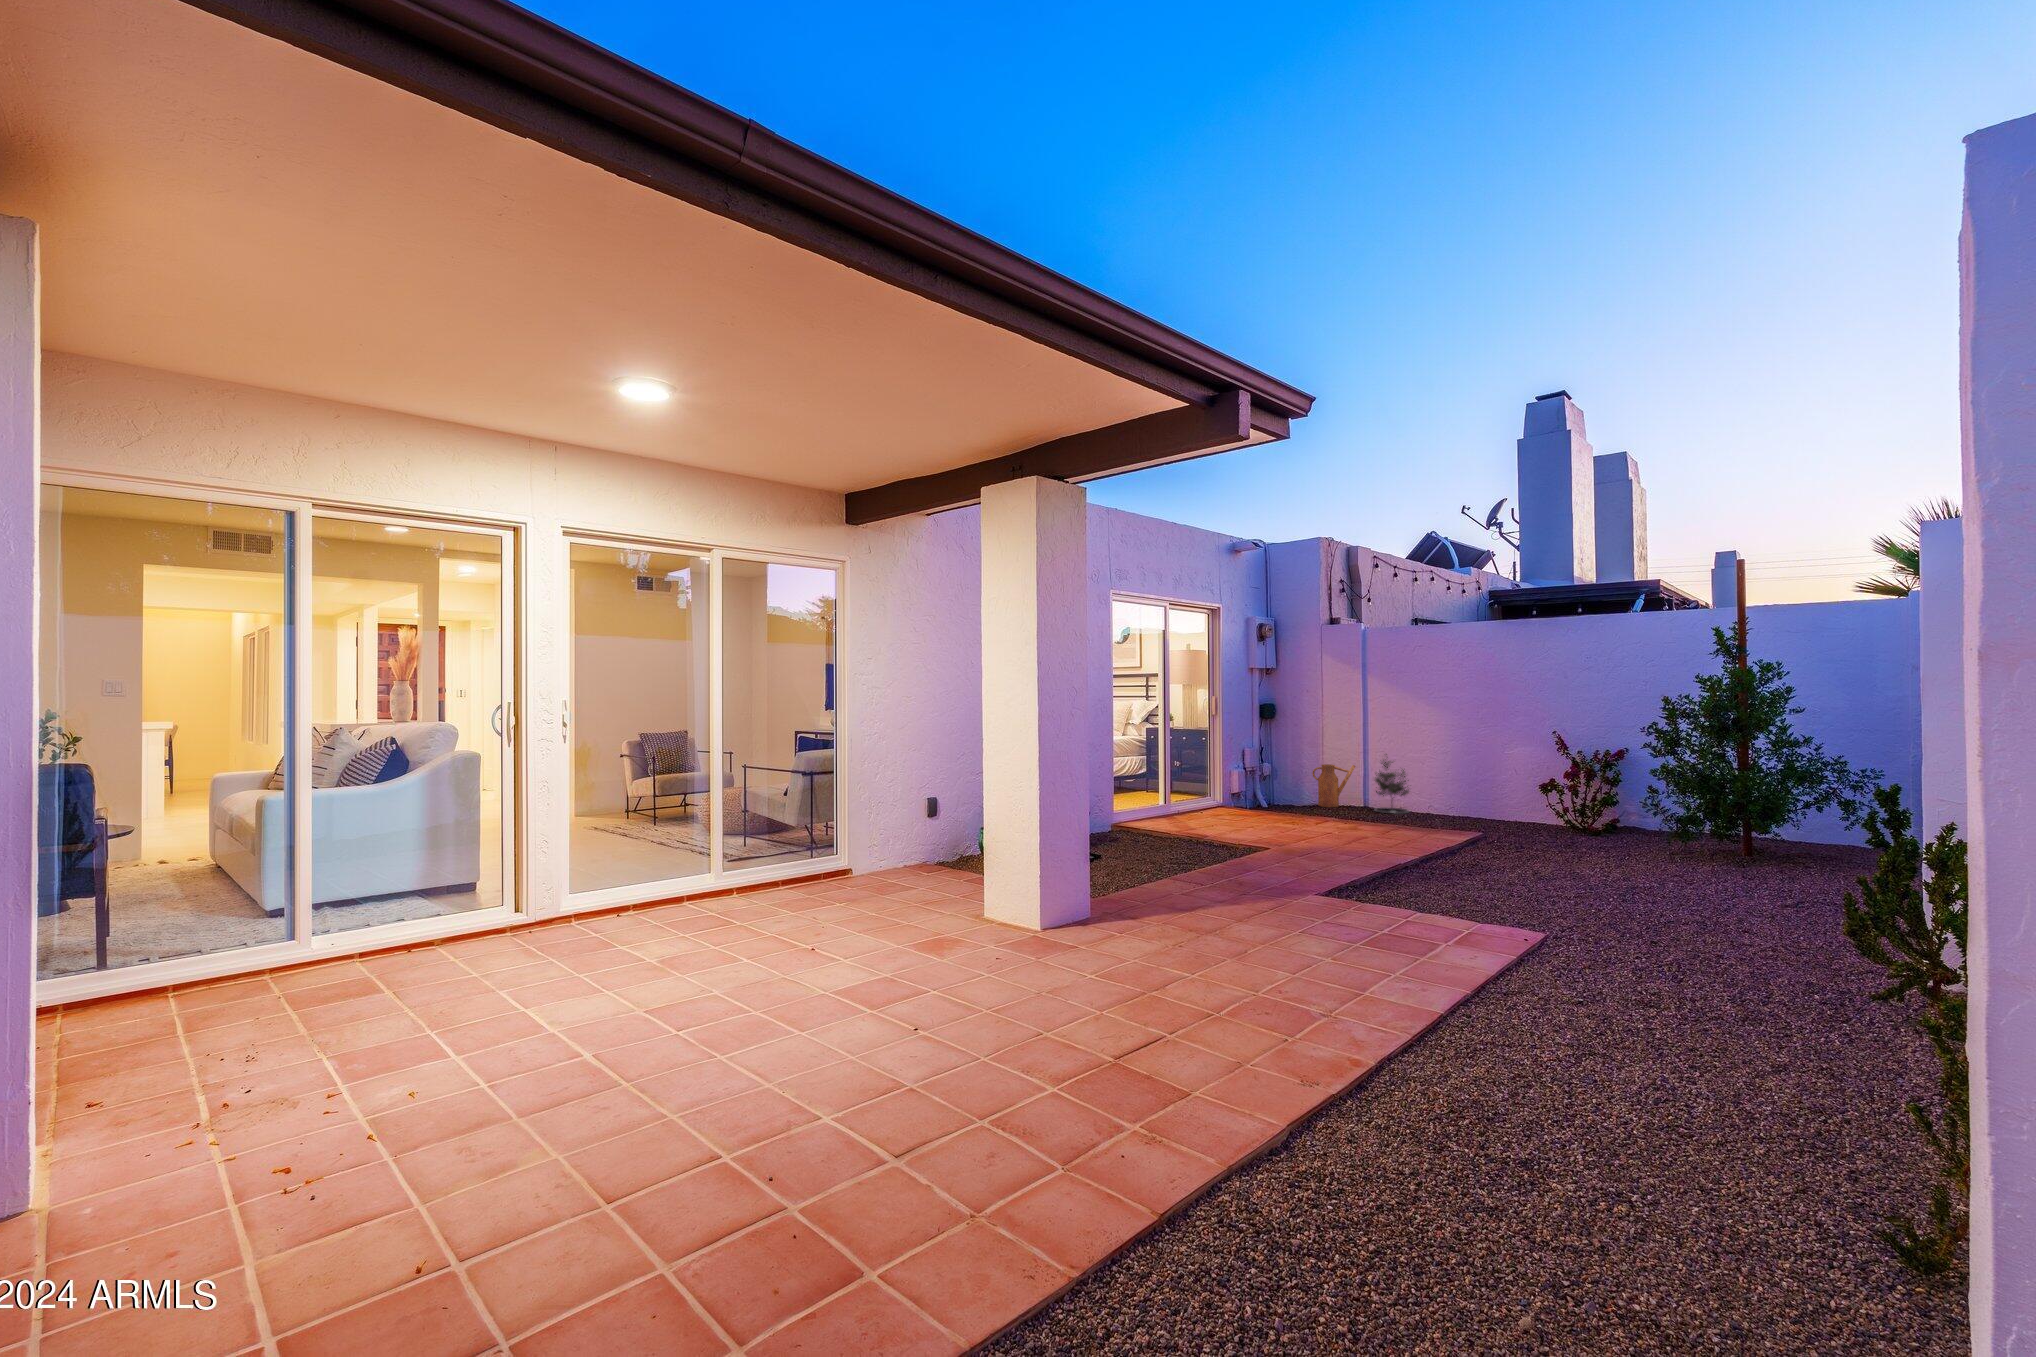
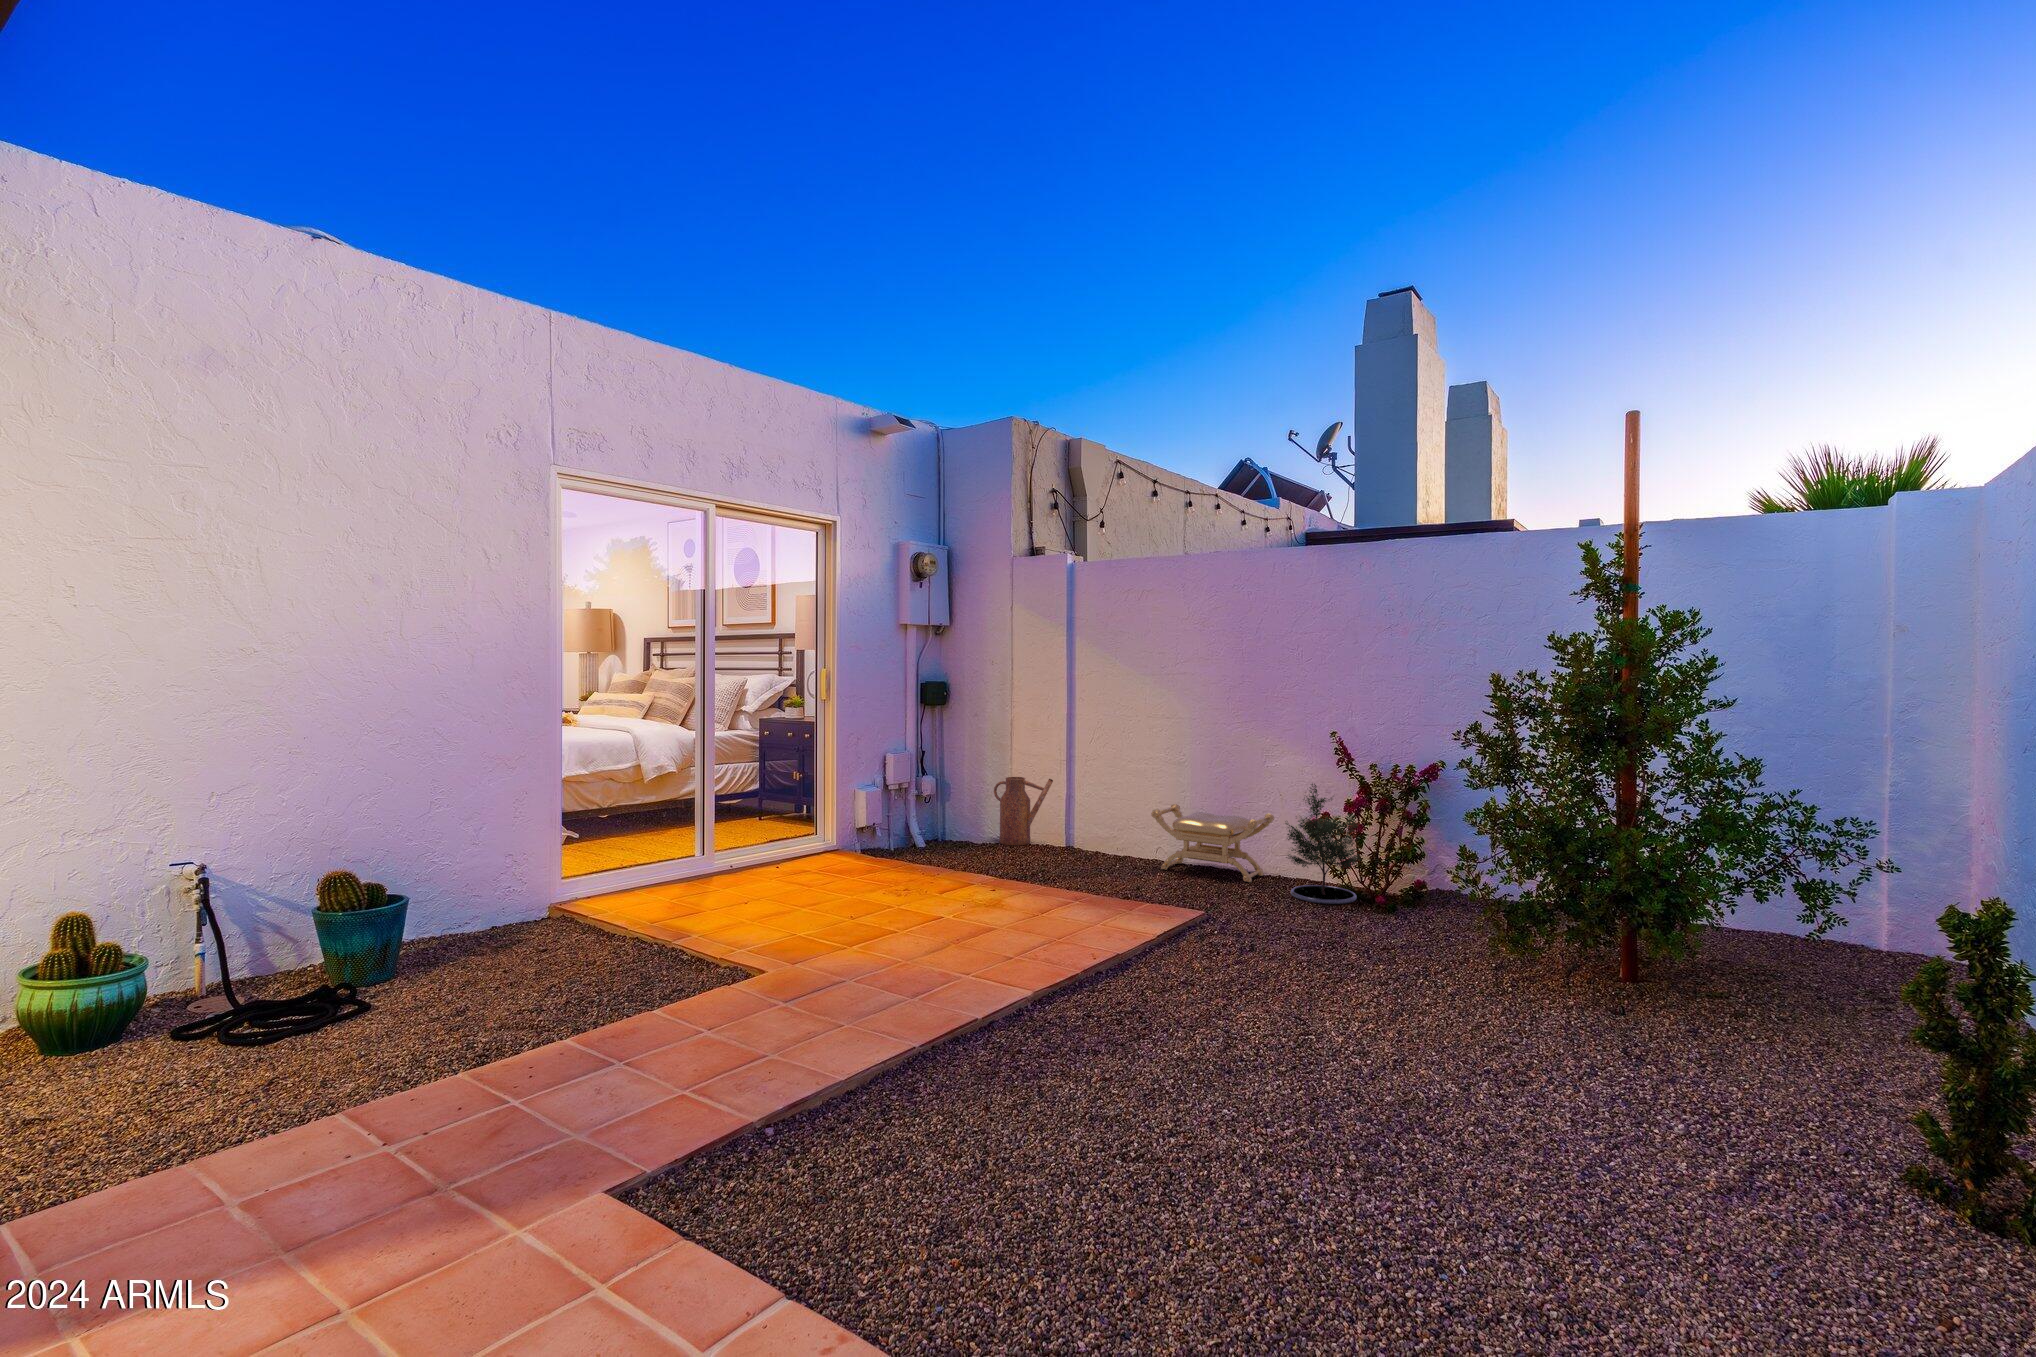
potted tree: present [1375,754,1409,814] -> present [1285,784,1361,904]
stool: none [1434,778,1515,822] -> present [1151,804,1274,882]

